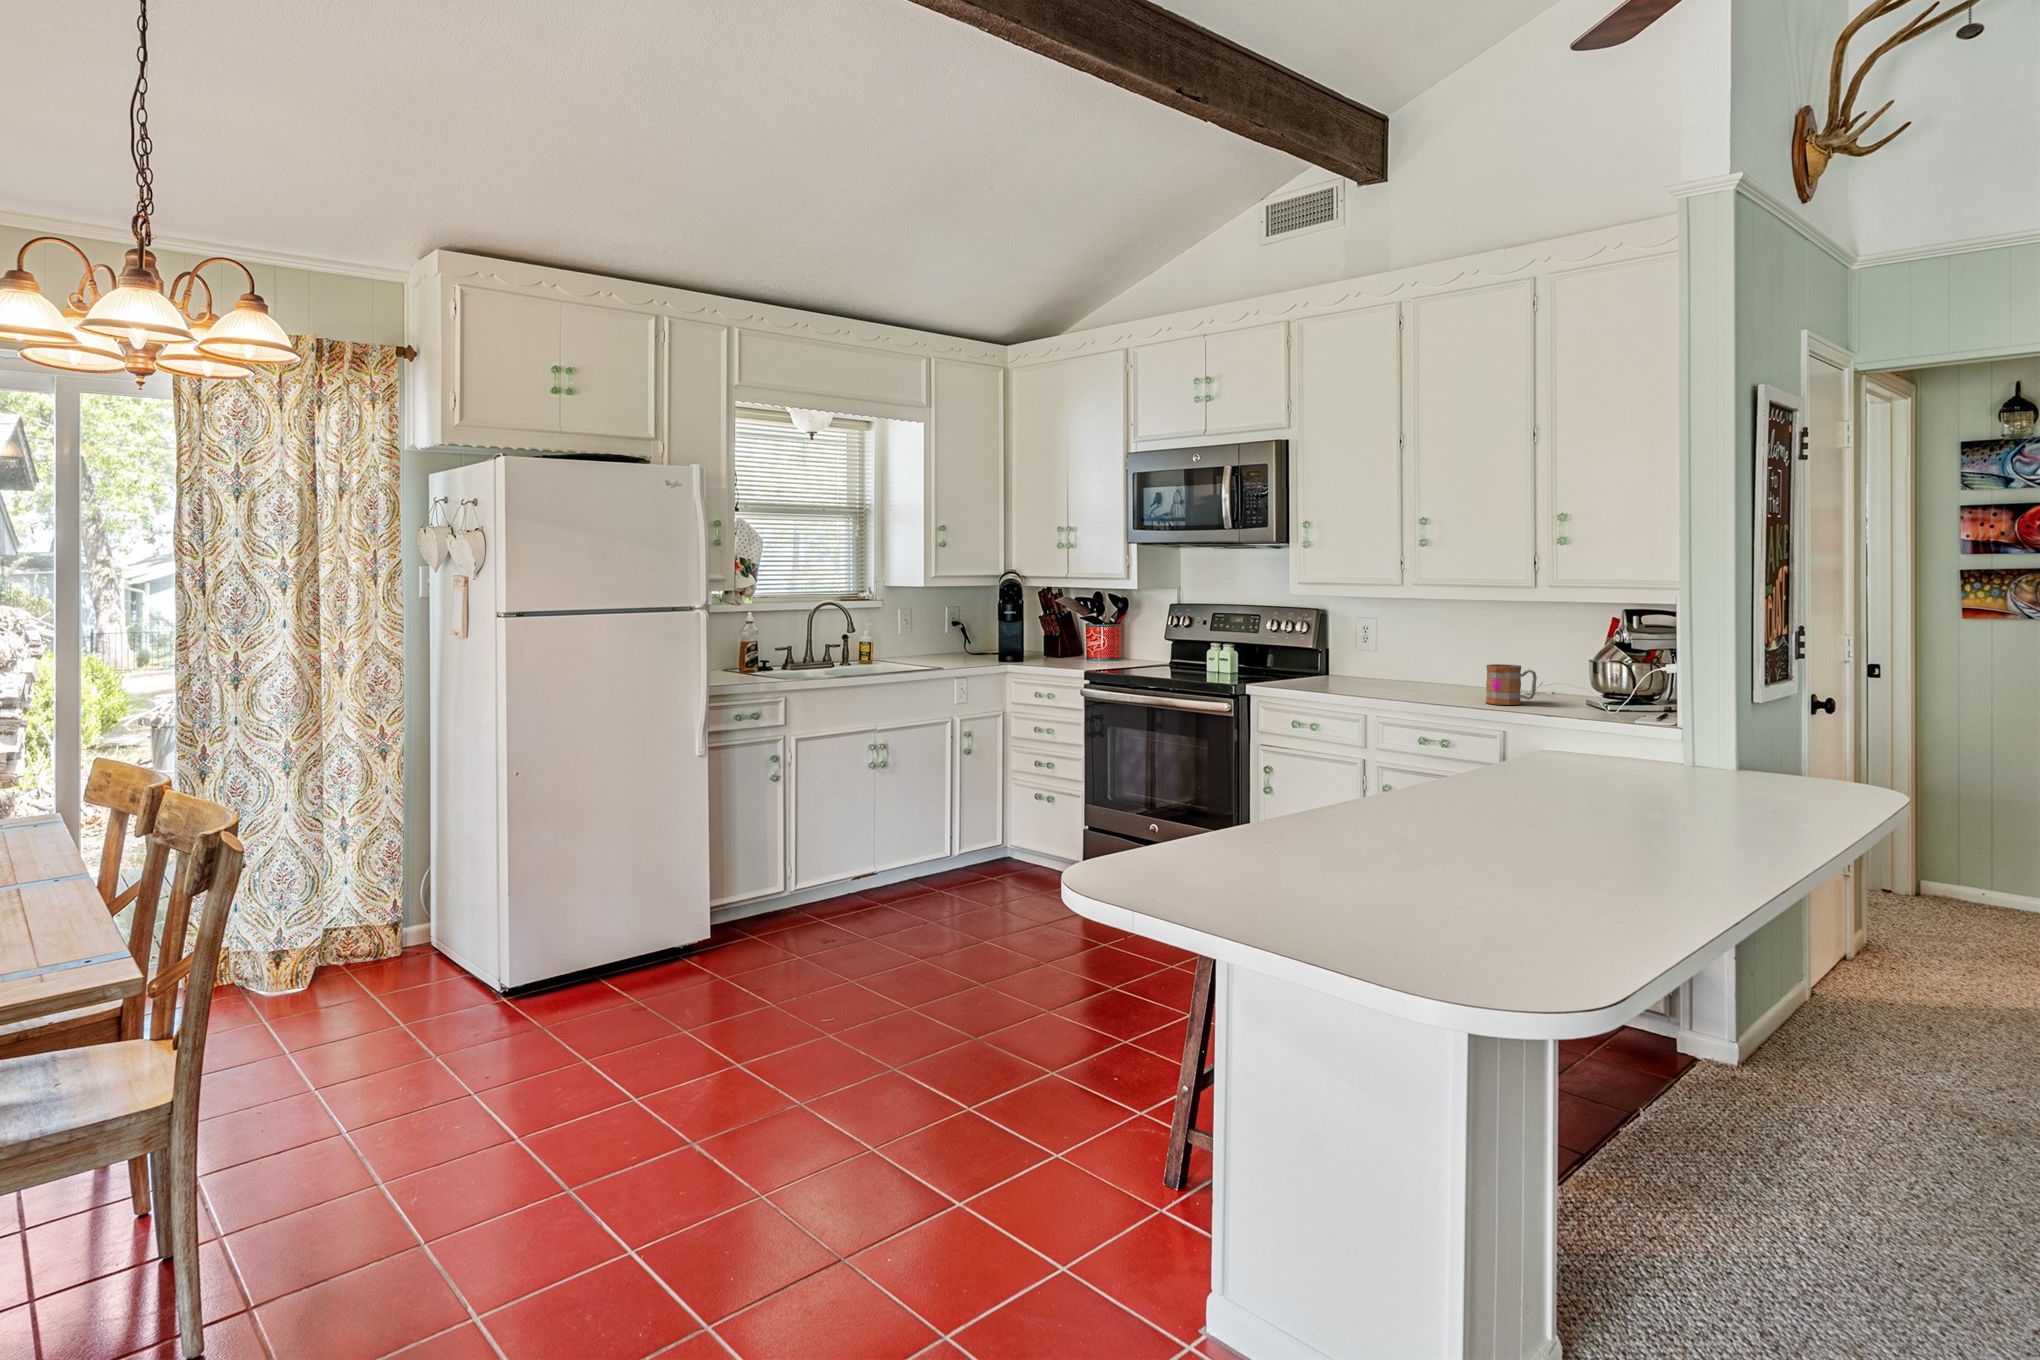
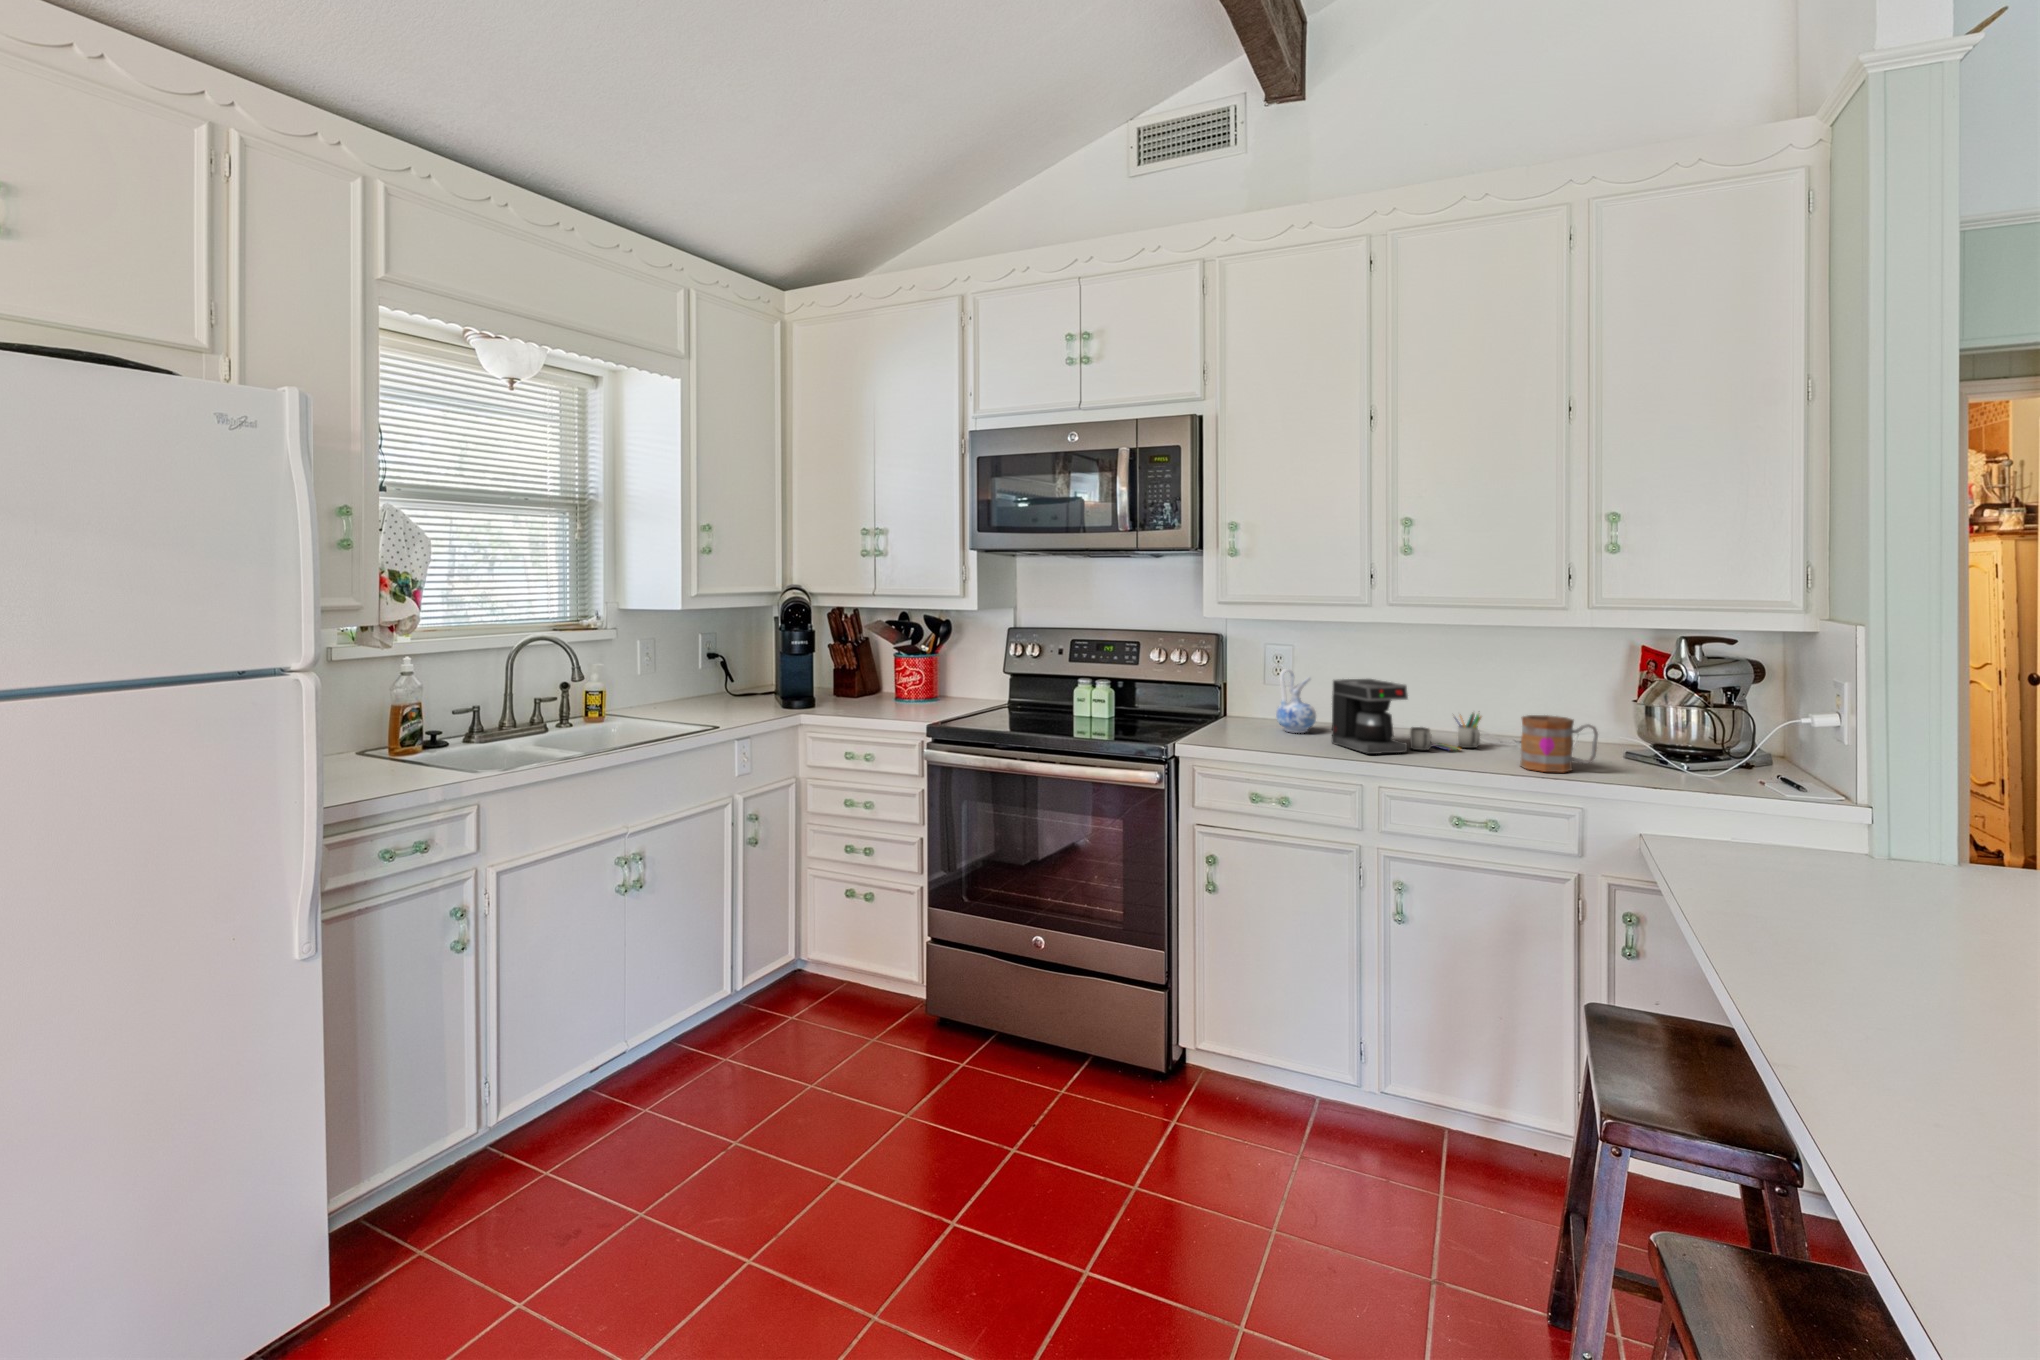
ceramic pitcher: none [1345,632,1376,682] -> present [1276,669,1316,733]
coffee maker: none [1372,639,1488,693] -> present [1332,679,1481,754]

